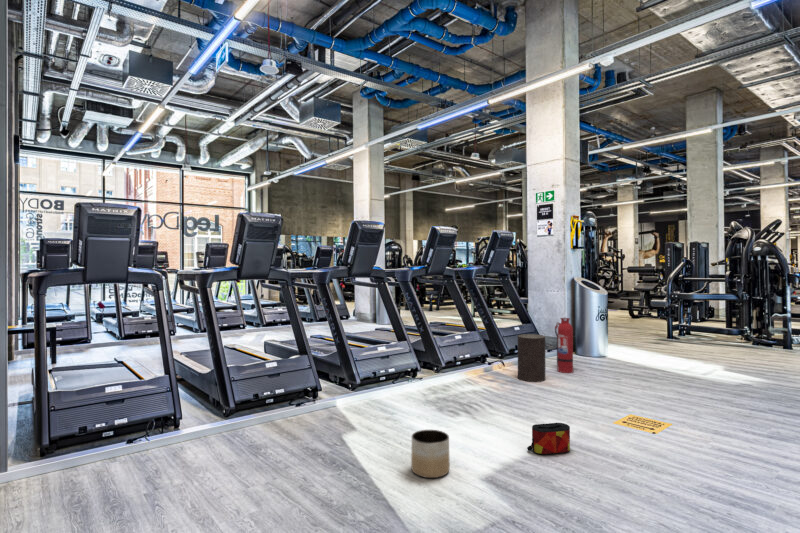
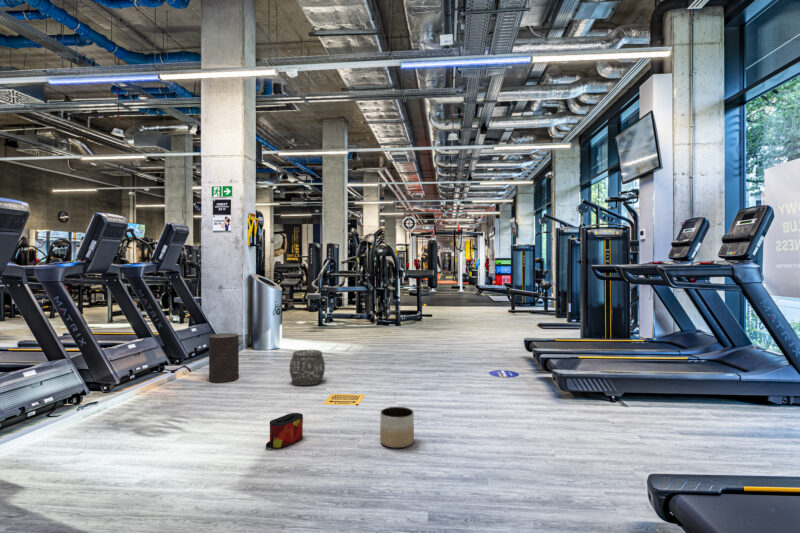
fire extinguisher: present [555,318,573,373] -> none [241,314,260,368]
woven basket: none [591,361,634,402] -> present [290,350,325,386]
planter: present [411,430,450,478] -> present [380,407,414,448]

